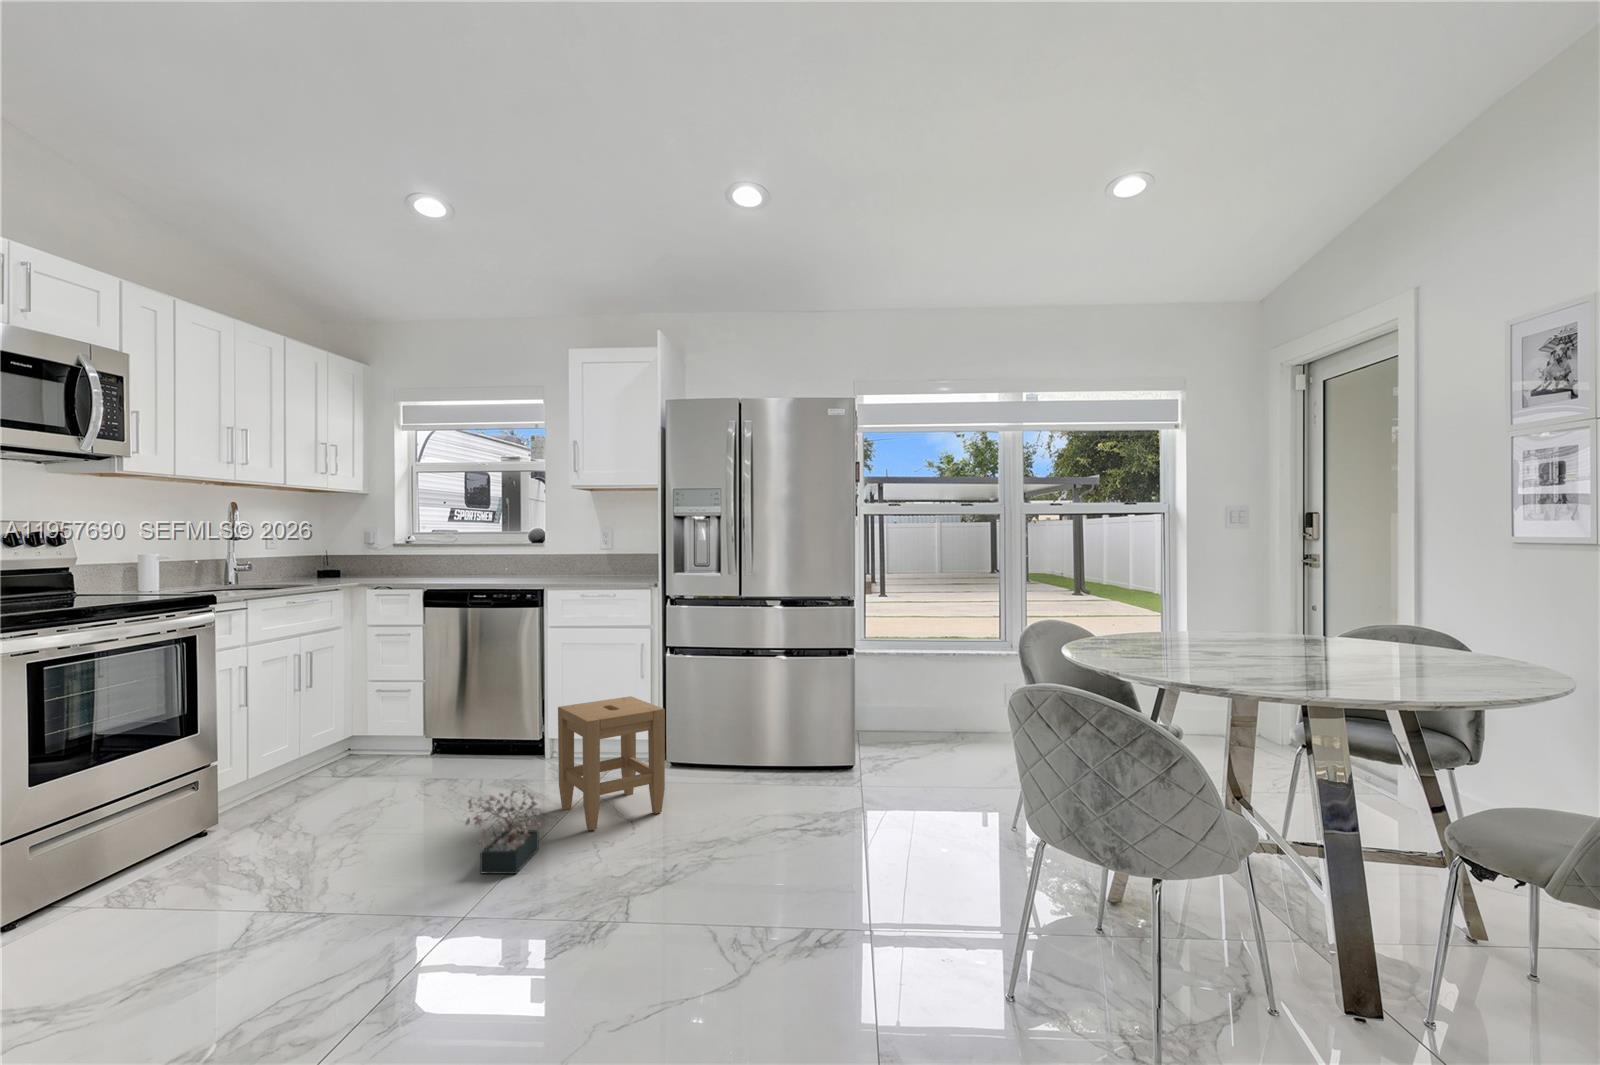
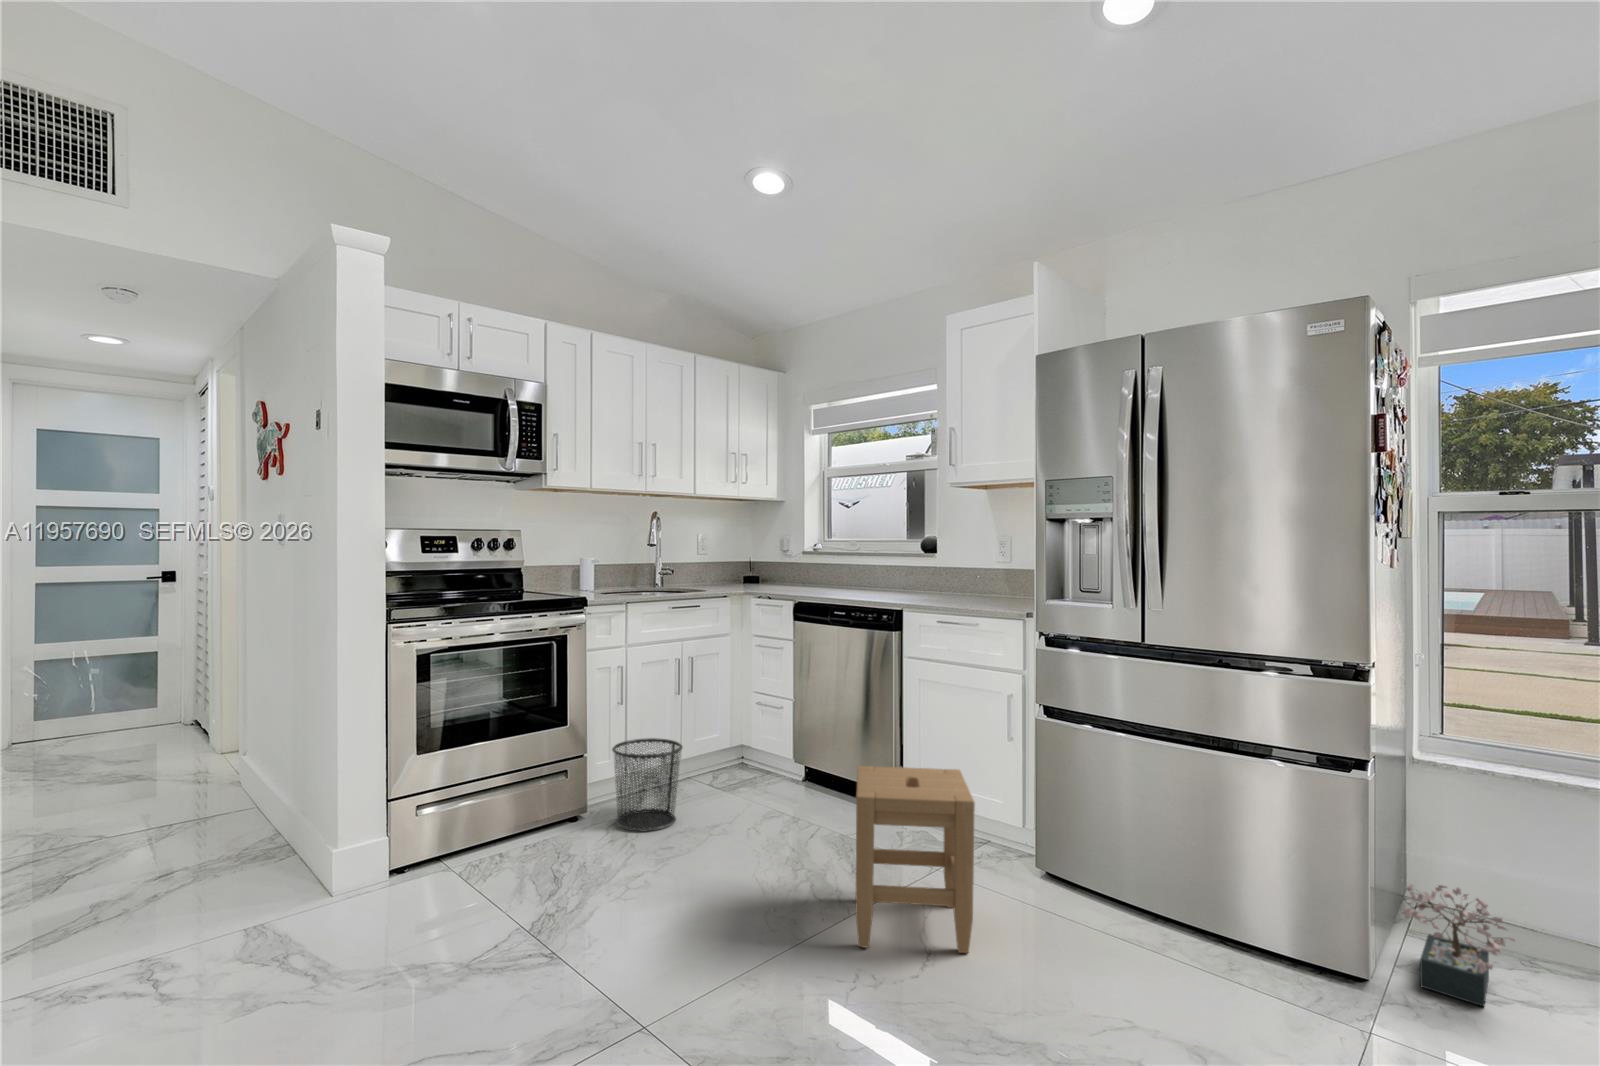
waste bin: none [256,731,341,825] -> present [612,738,682,831]
decorative plant: present [465,791,541,874] -> present [1402,885,1515,1006]

